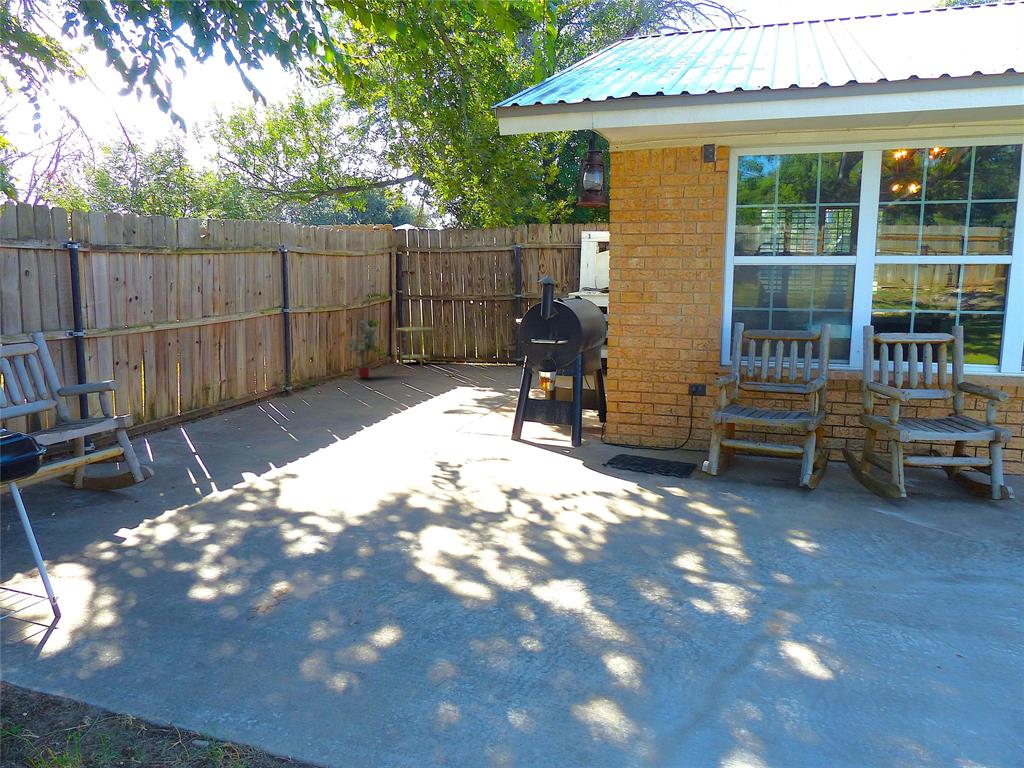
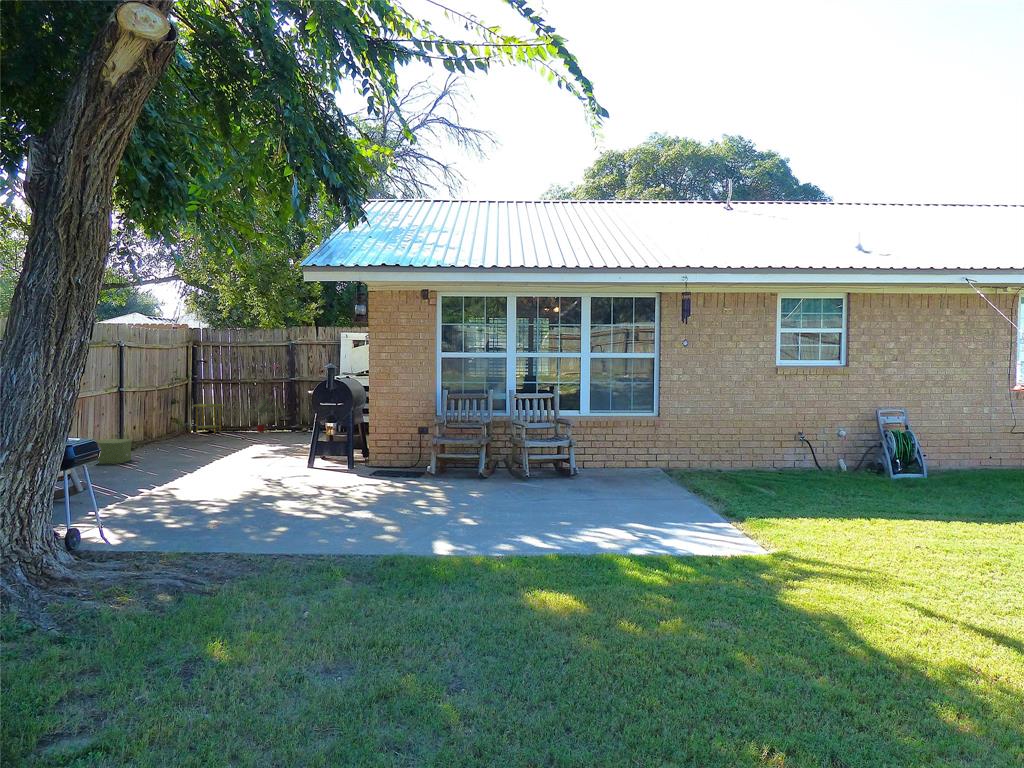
potted tree: present [346,321,378,379] -> present [246,394,276,432]
storage box: none [238,379,291,414] -> present [98,439,131,464]

